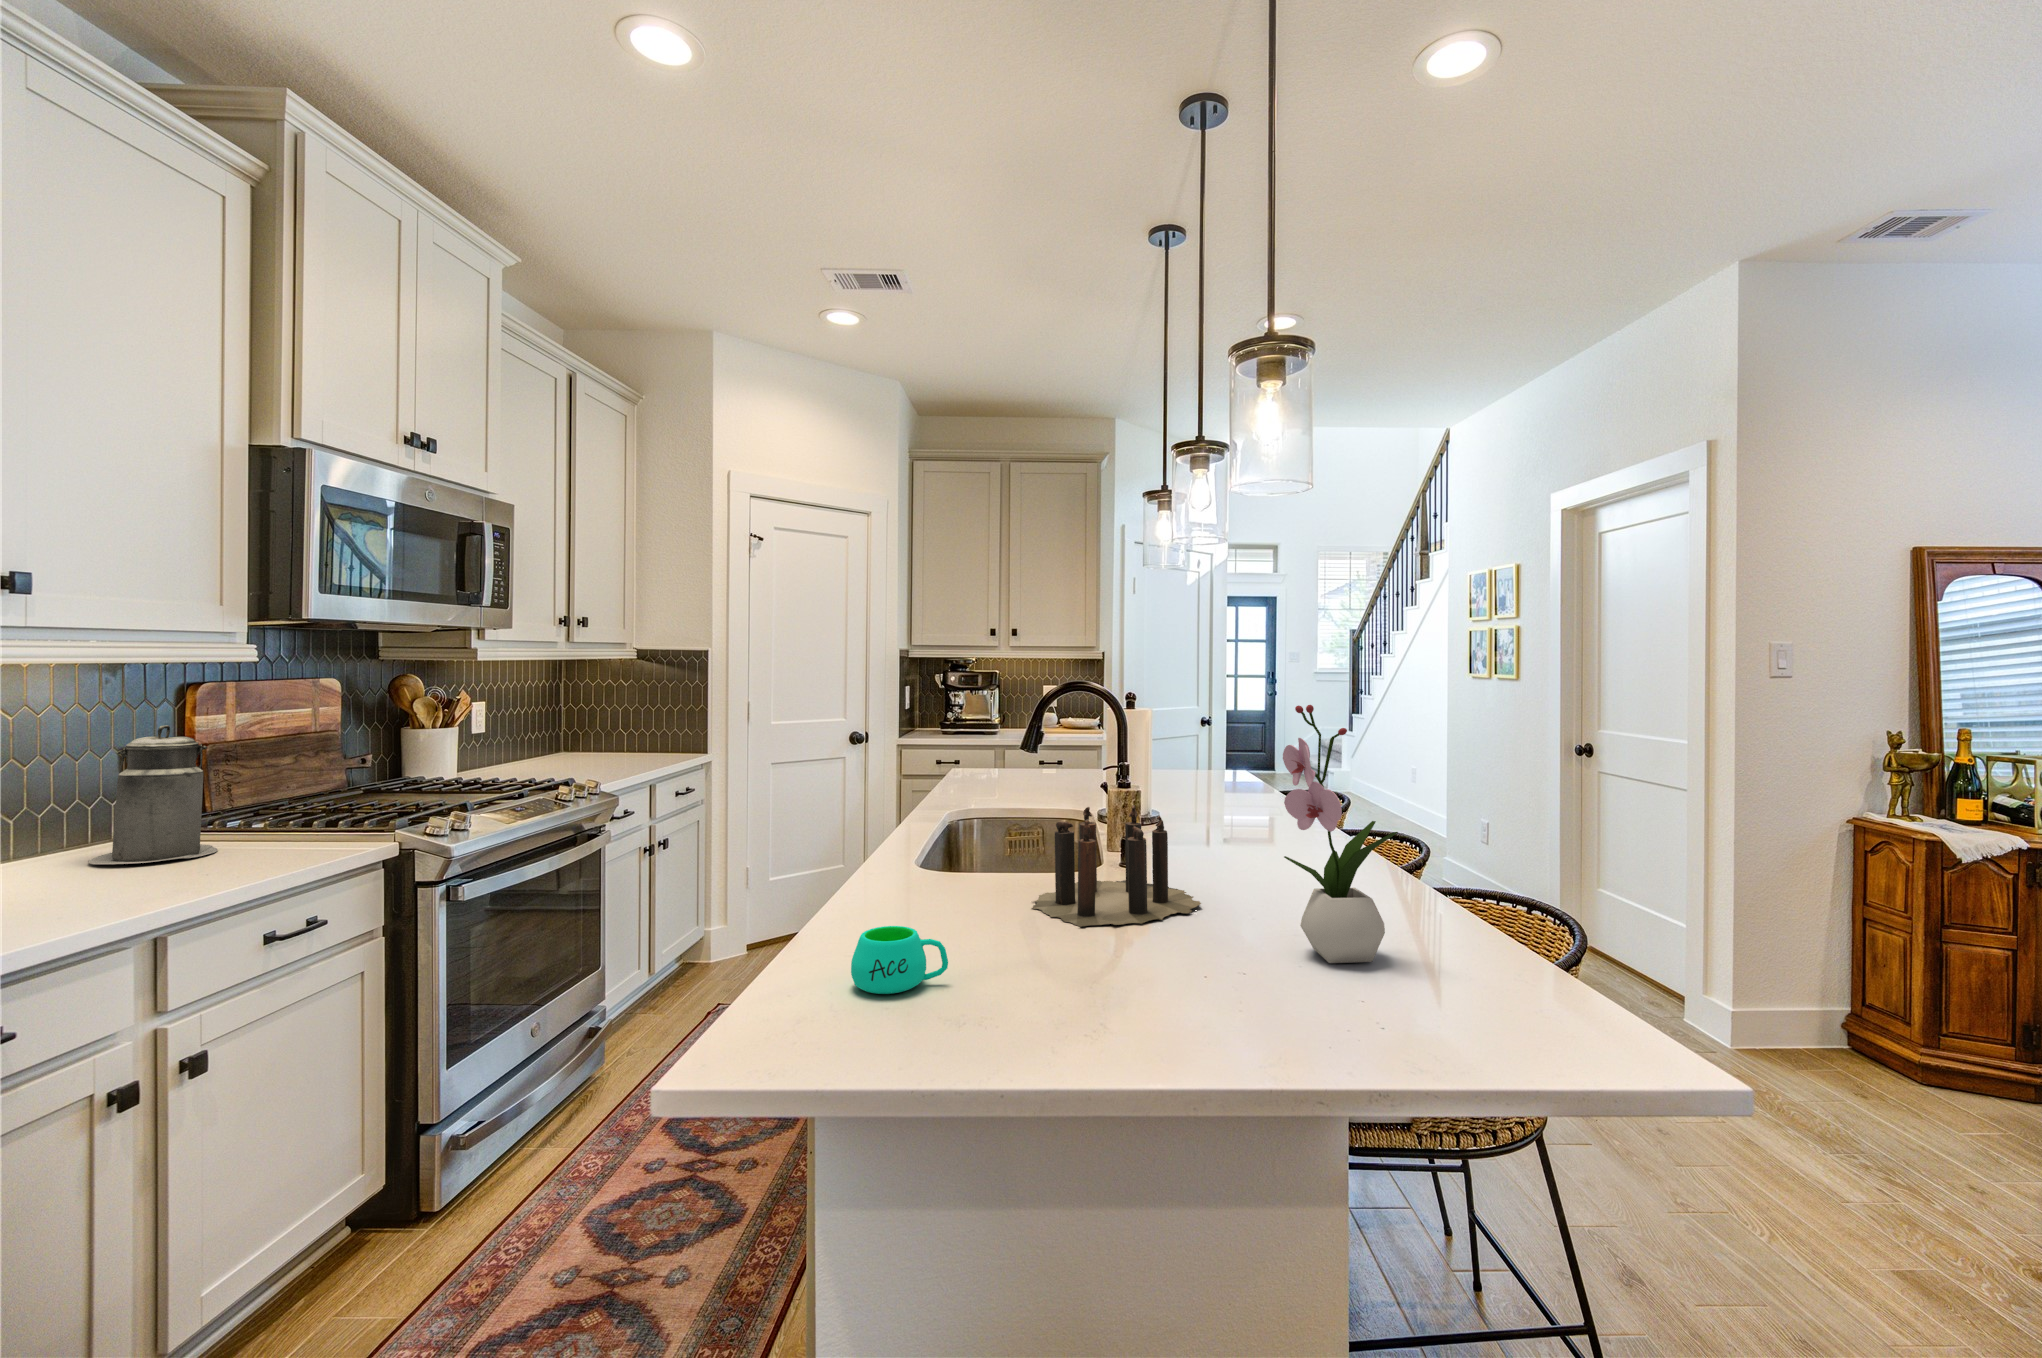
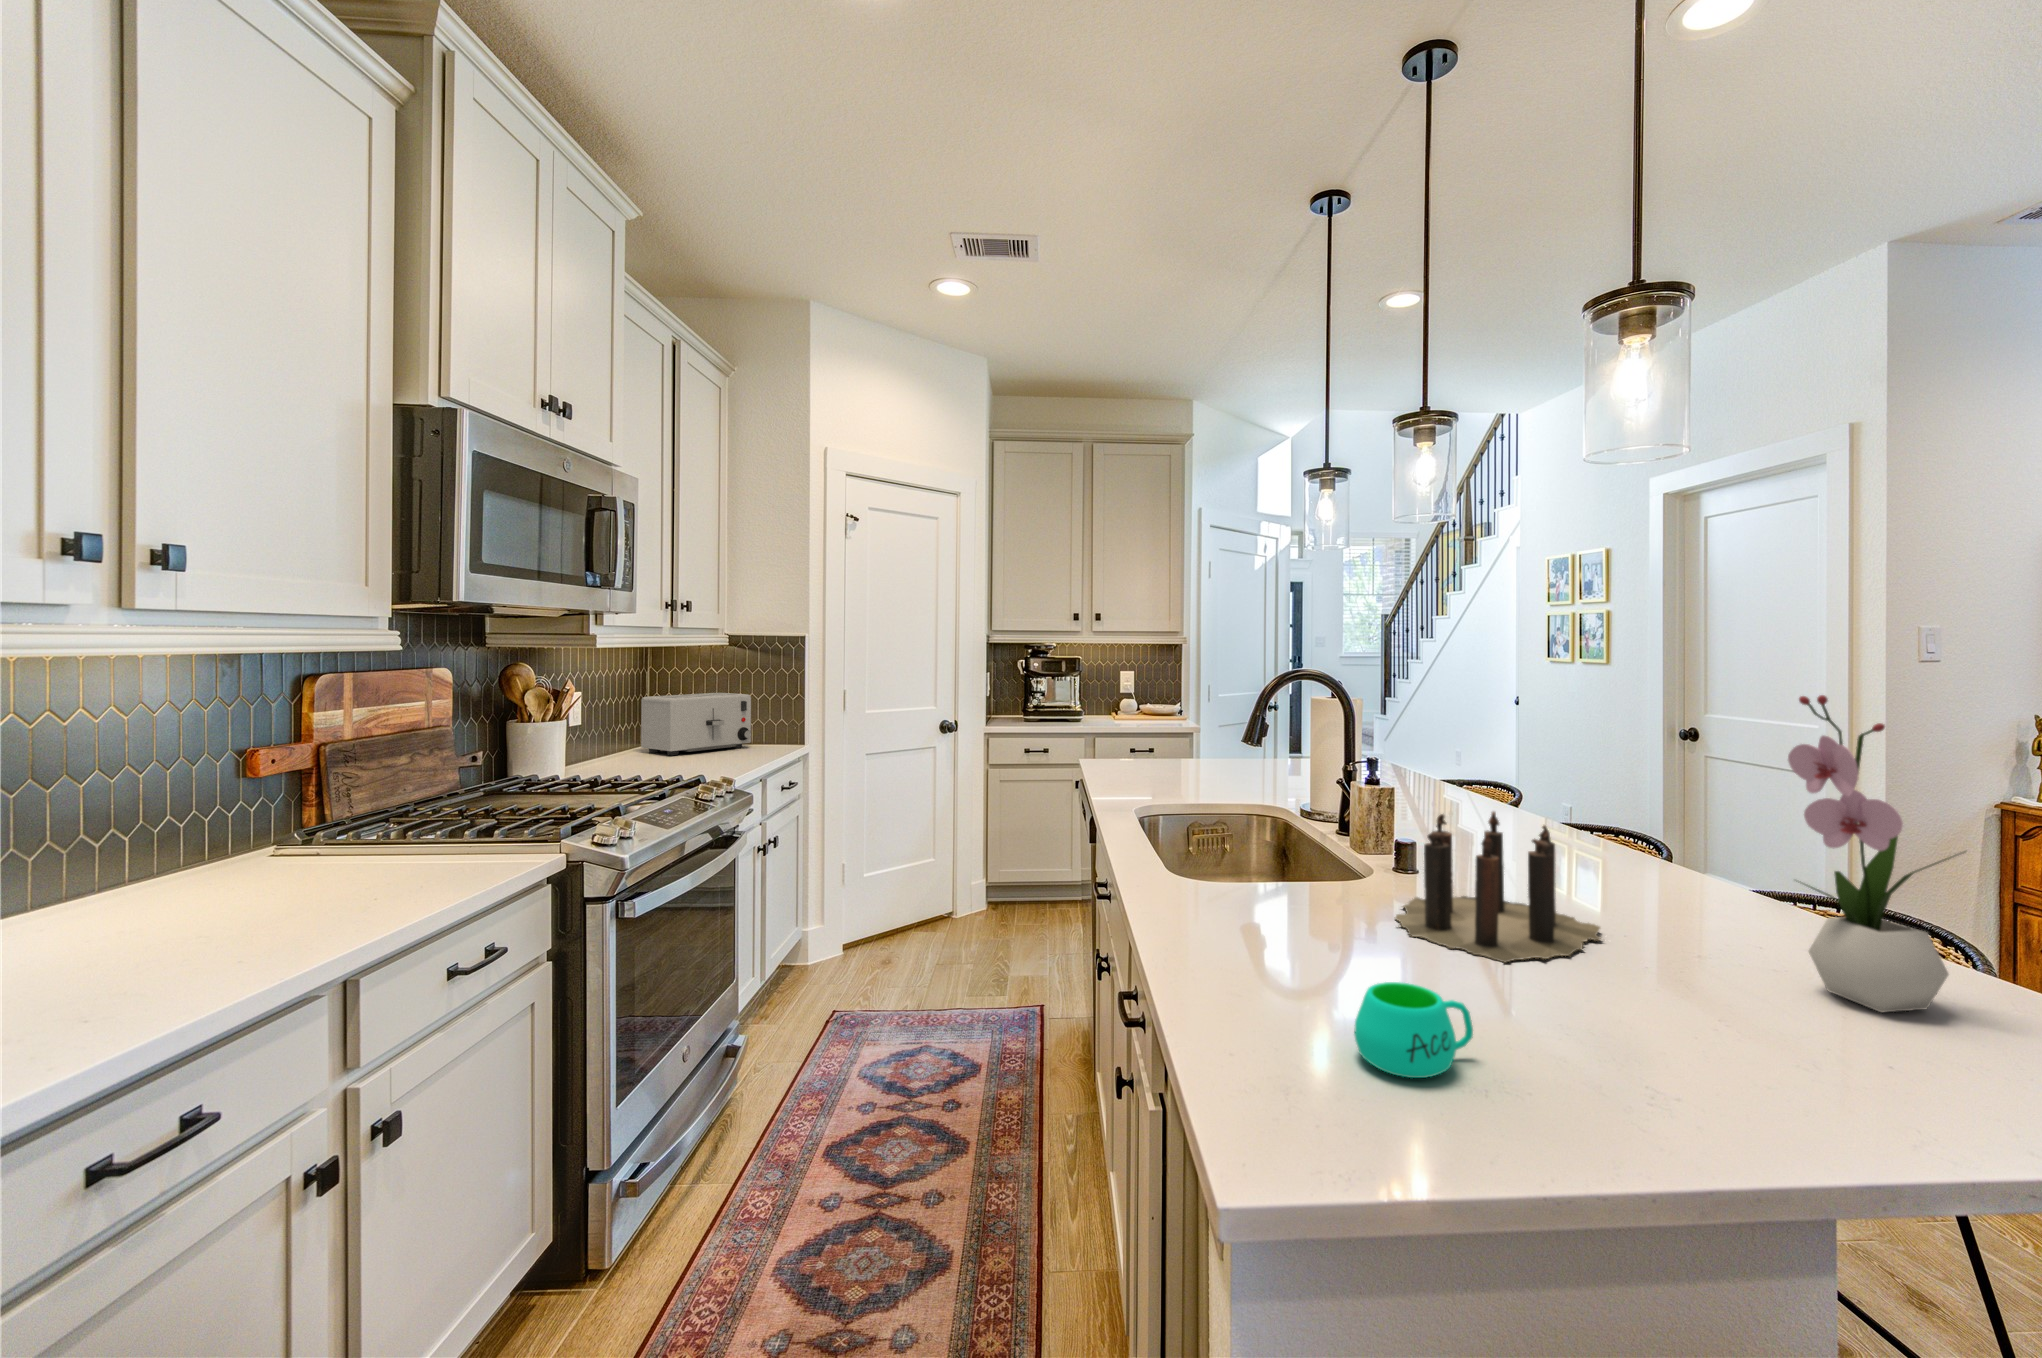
toaster: none [540,702,648,761] -> present [641,693,751,755]
canister: present [88,725,218,864] -> none [221,724,366,890]

